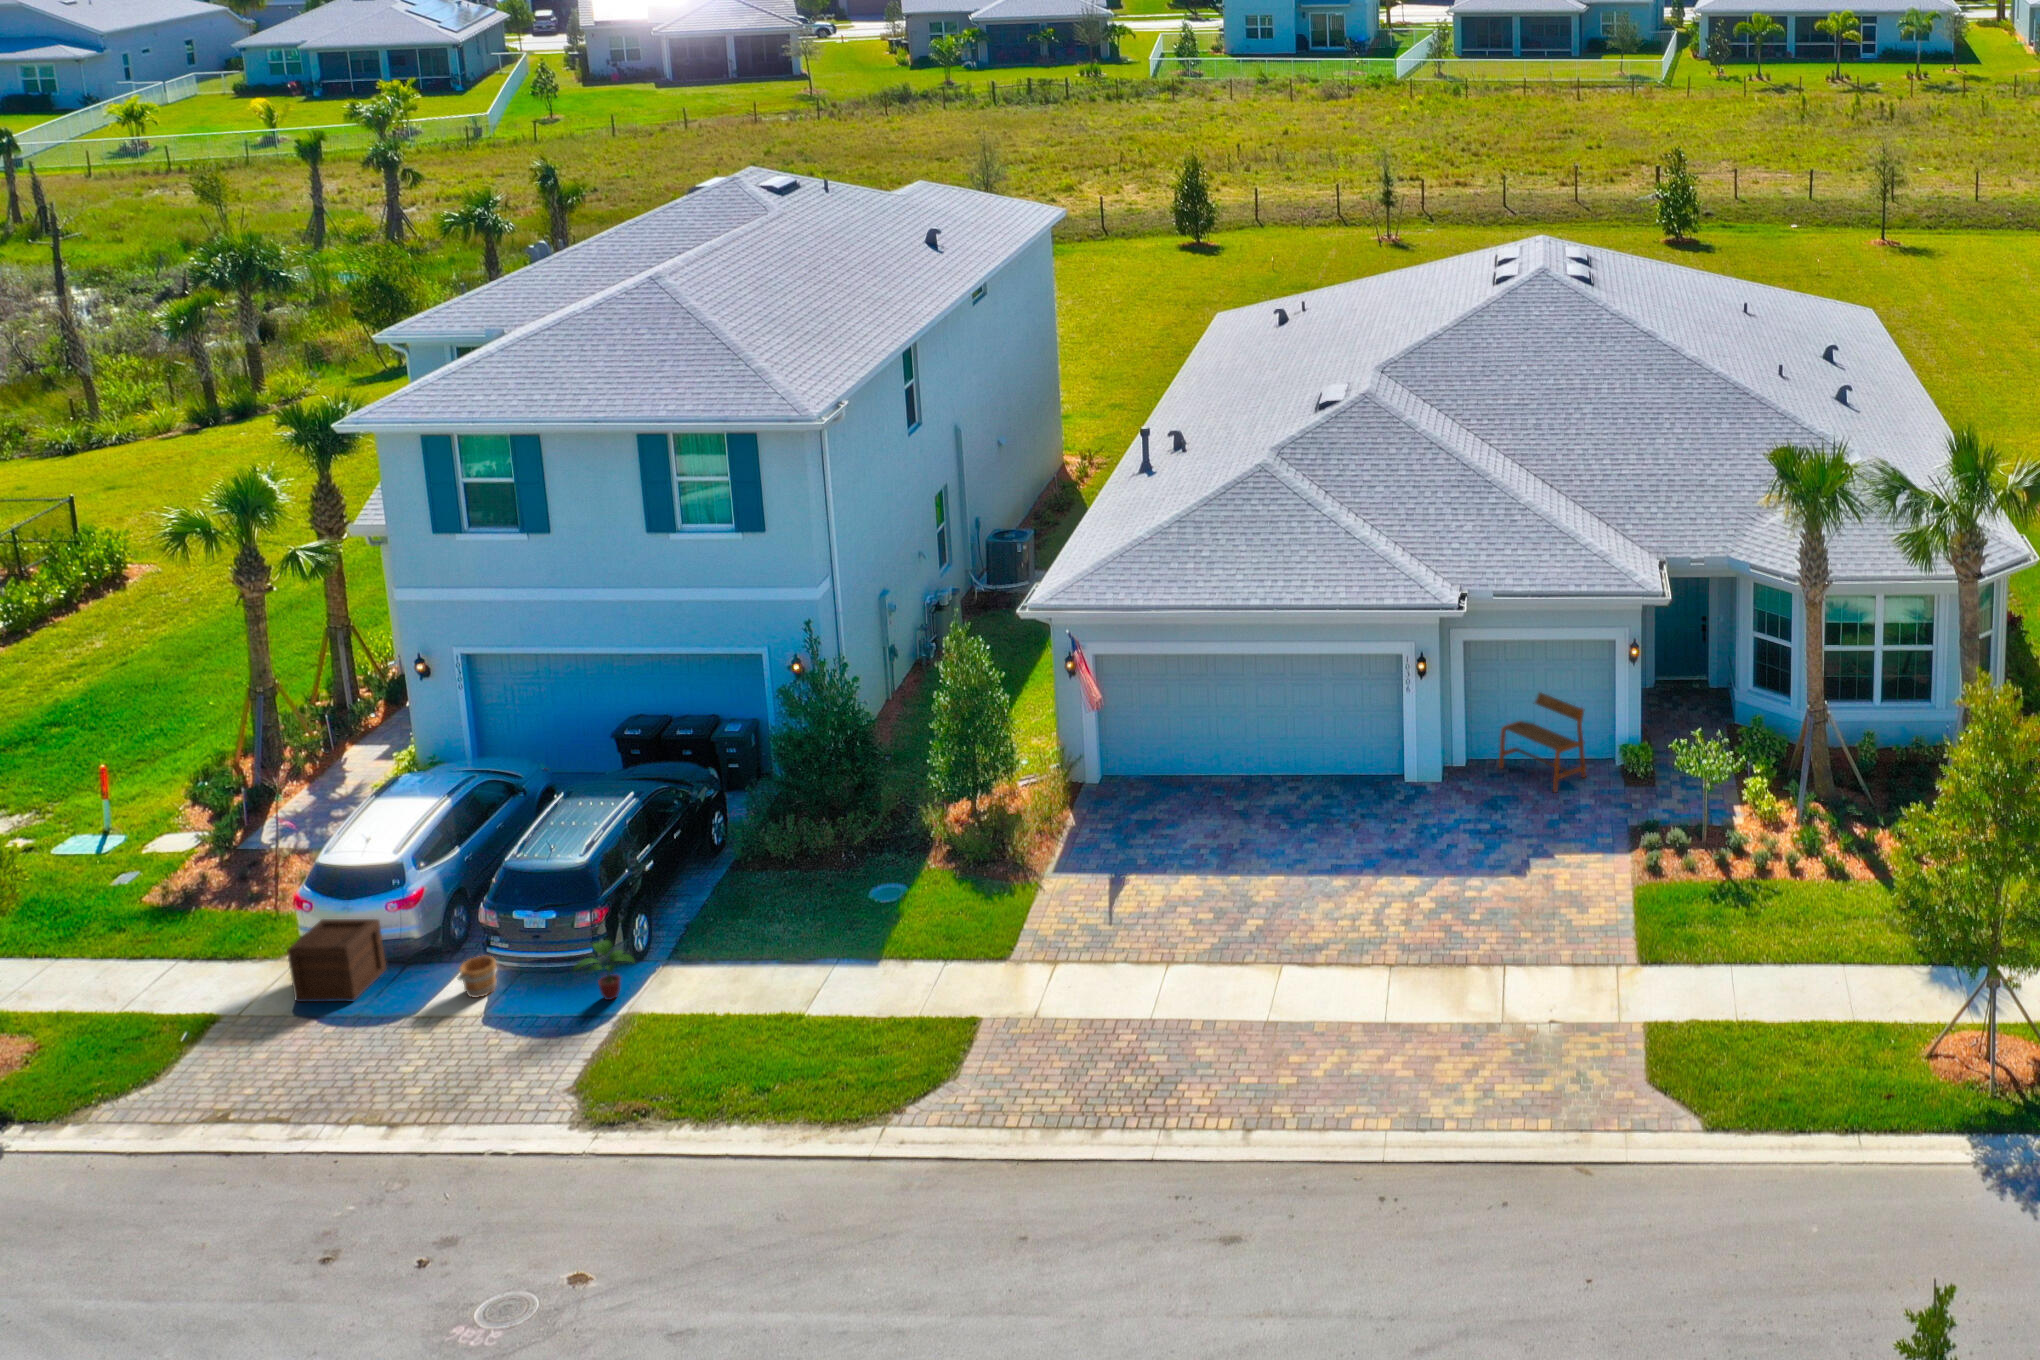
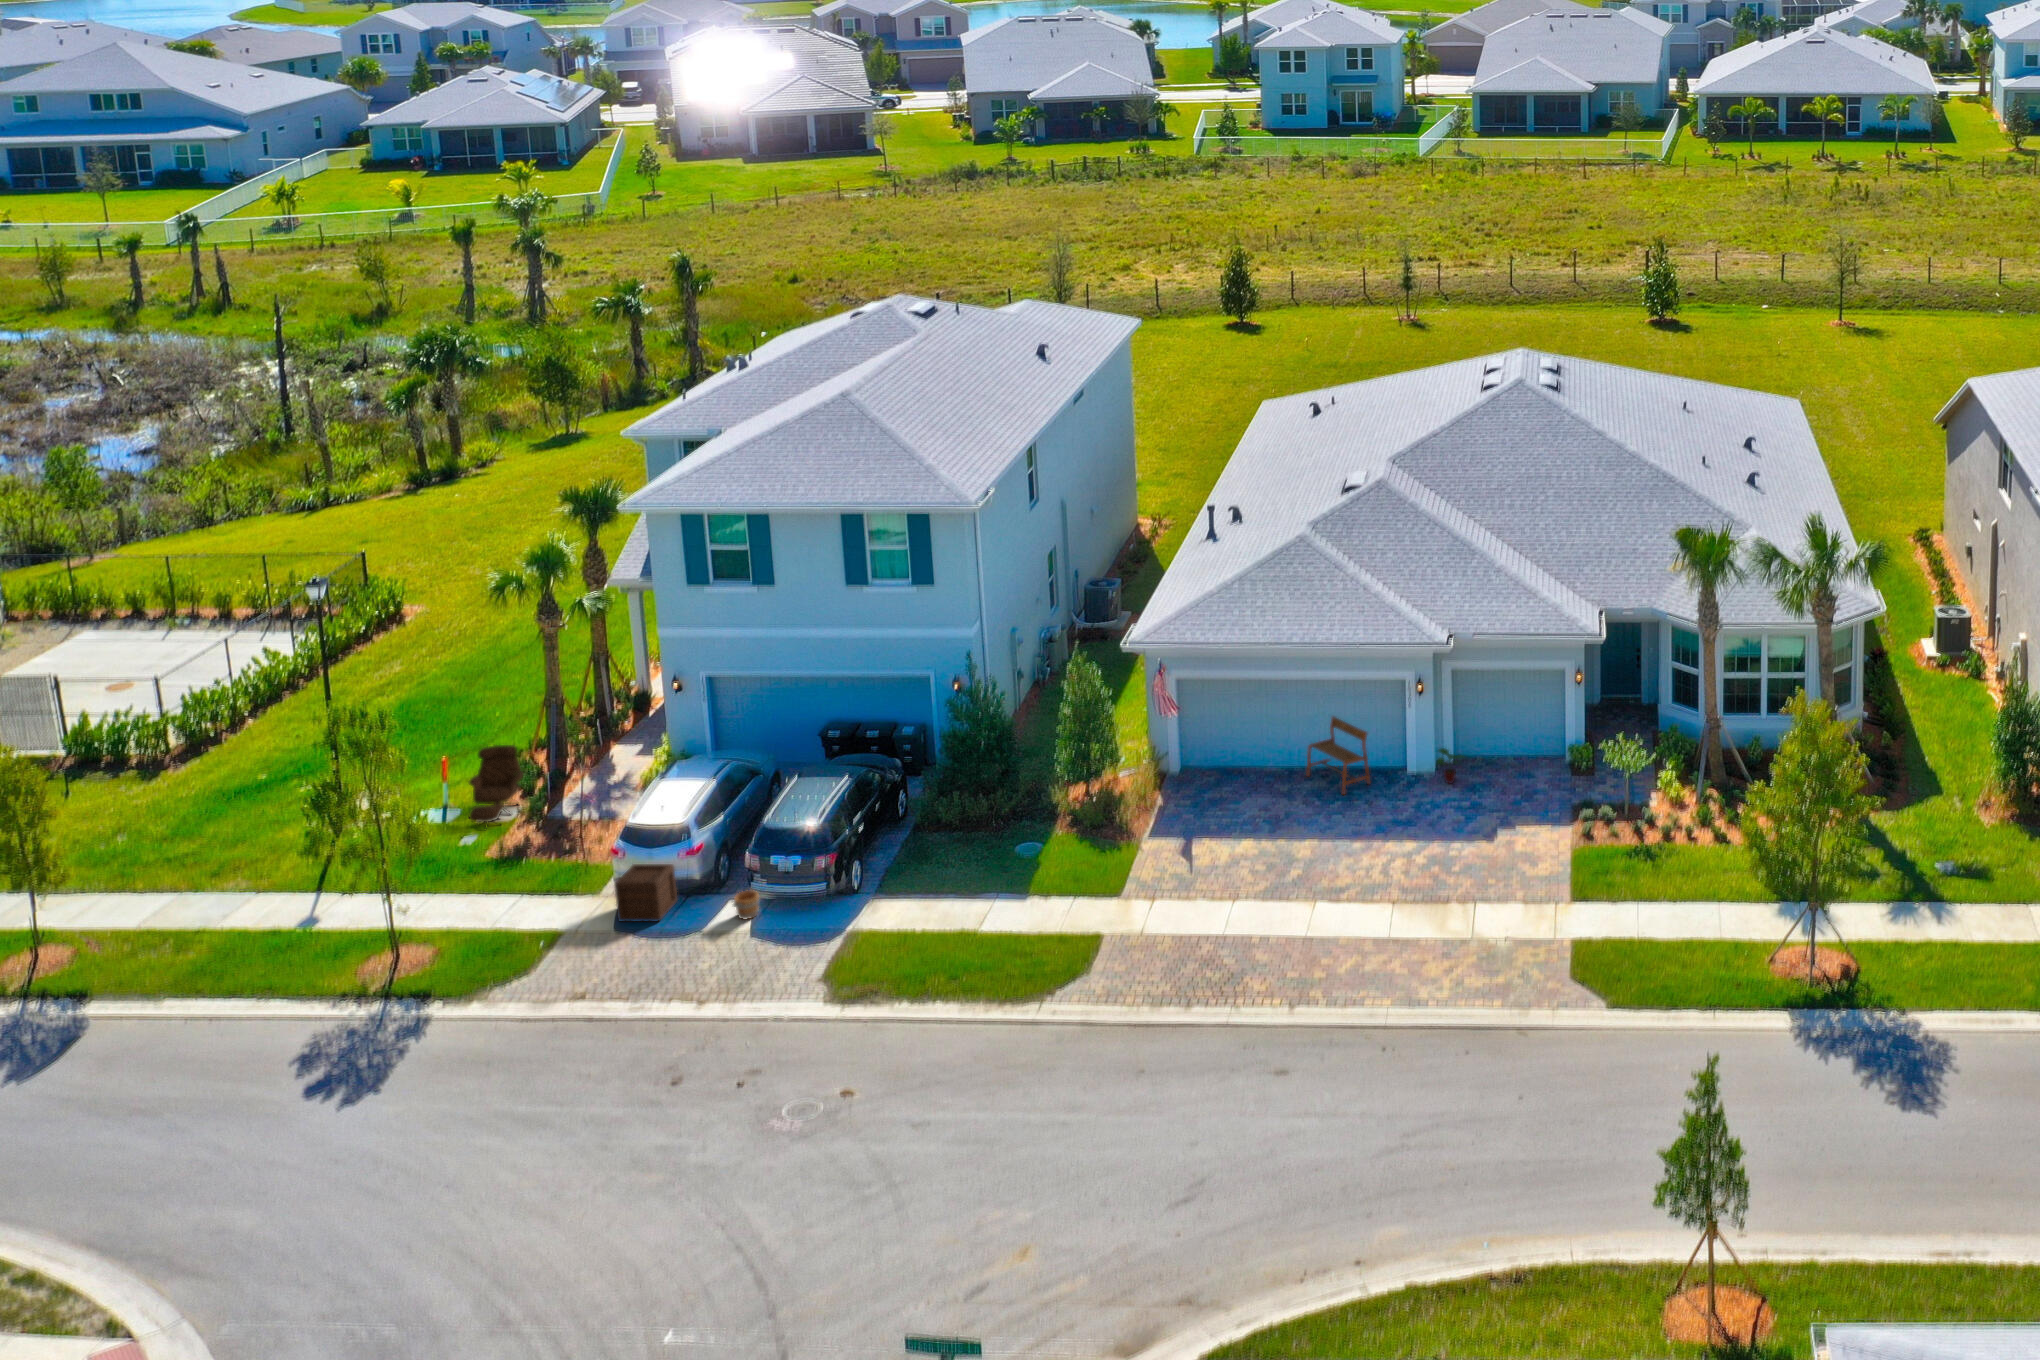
bench: present [1499,693,1586,792] -> present [1307,717,1371,794]
lounge chair: none [124,749,210,866] -> present [468,745,523,829]
potted plant: present [573,940,634,1000] -> present [1437,748,1464,783]

